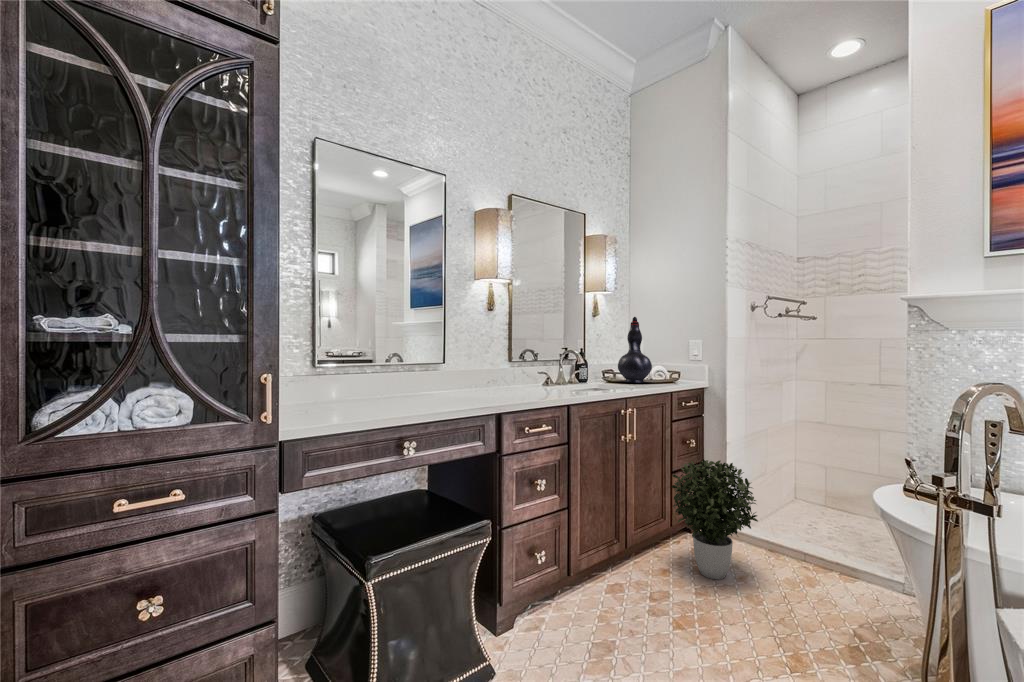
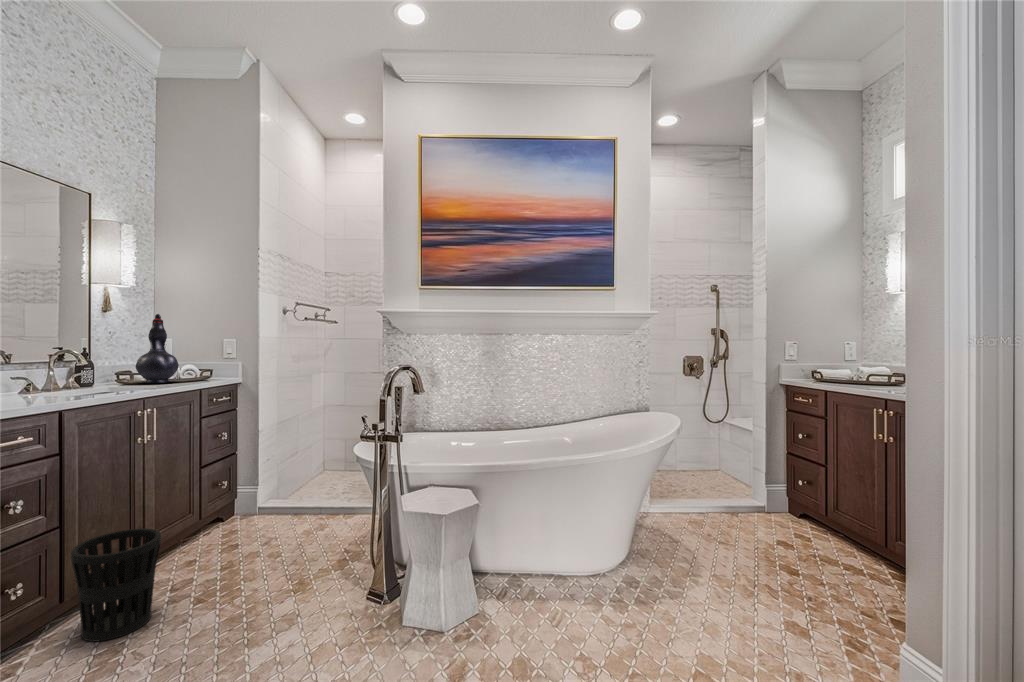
potted plant: present [671,459,758,579] -> none [198,446,280,554]
wastebasket: none [573,525,643,637] -> present [71,528,161,641]

